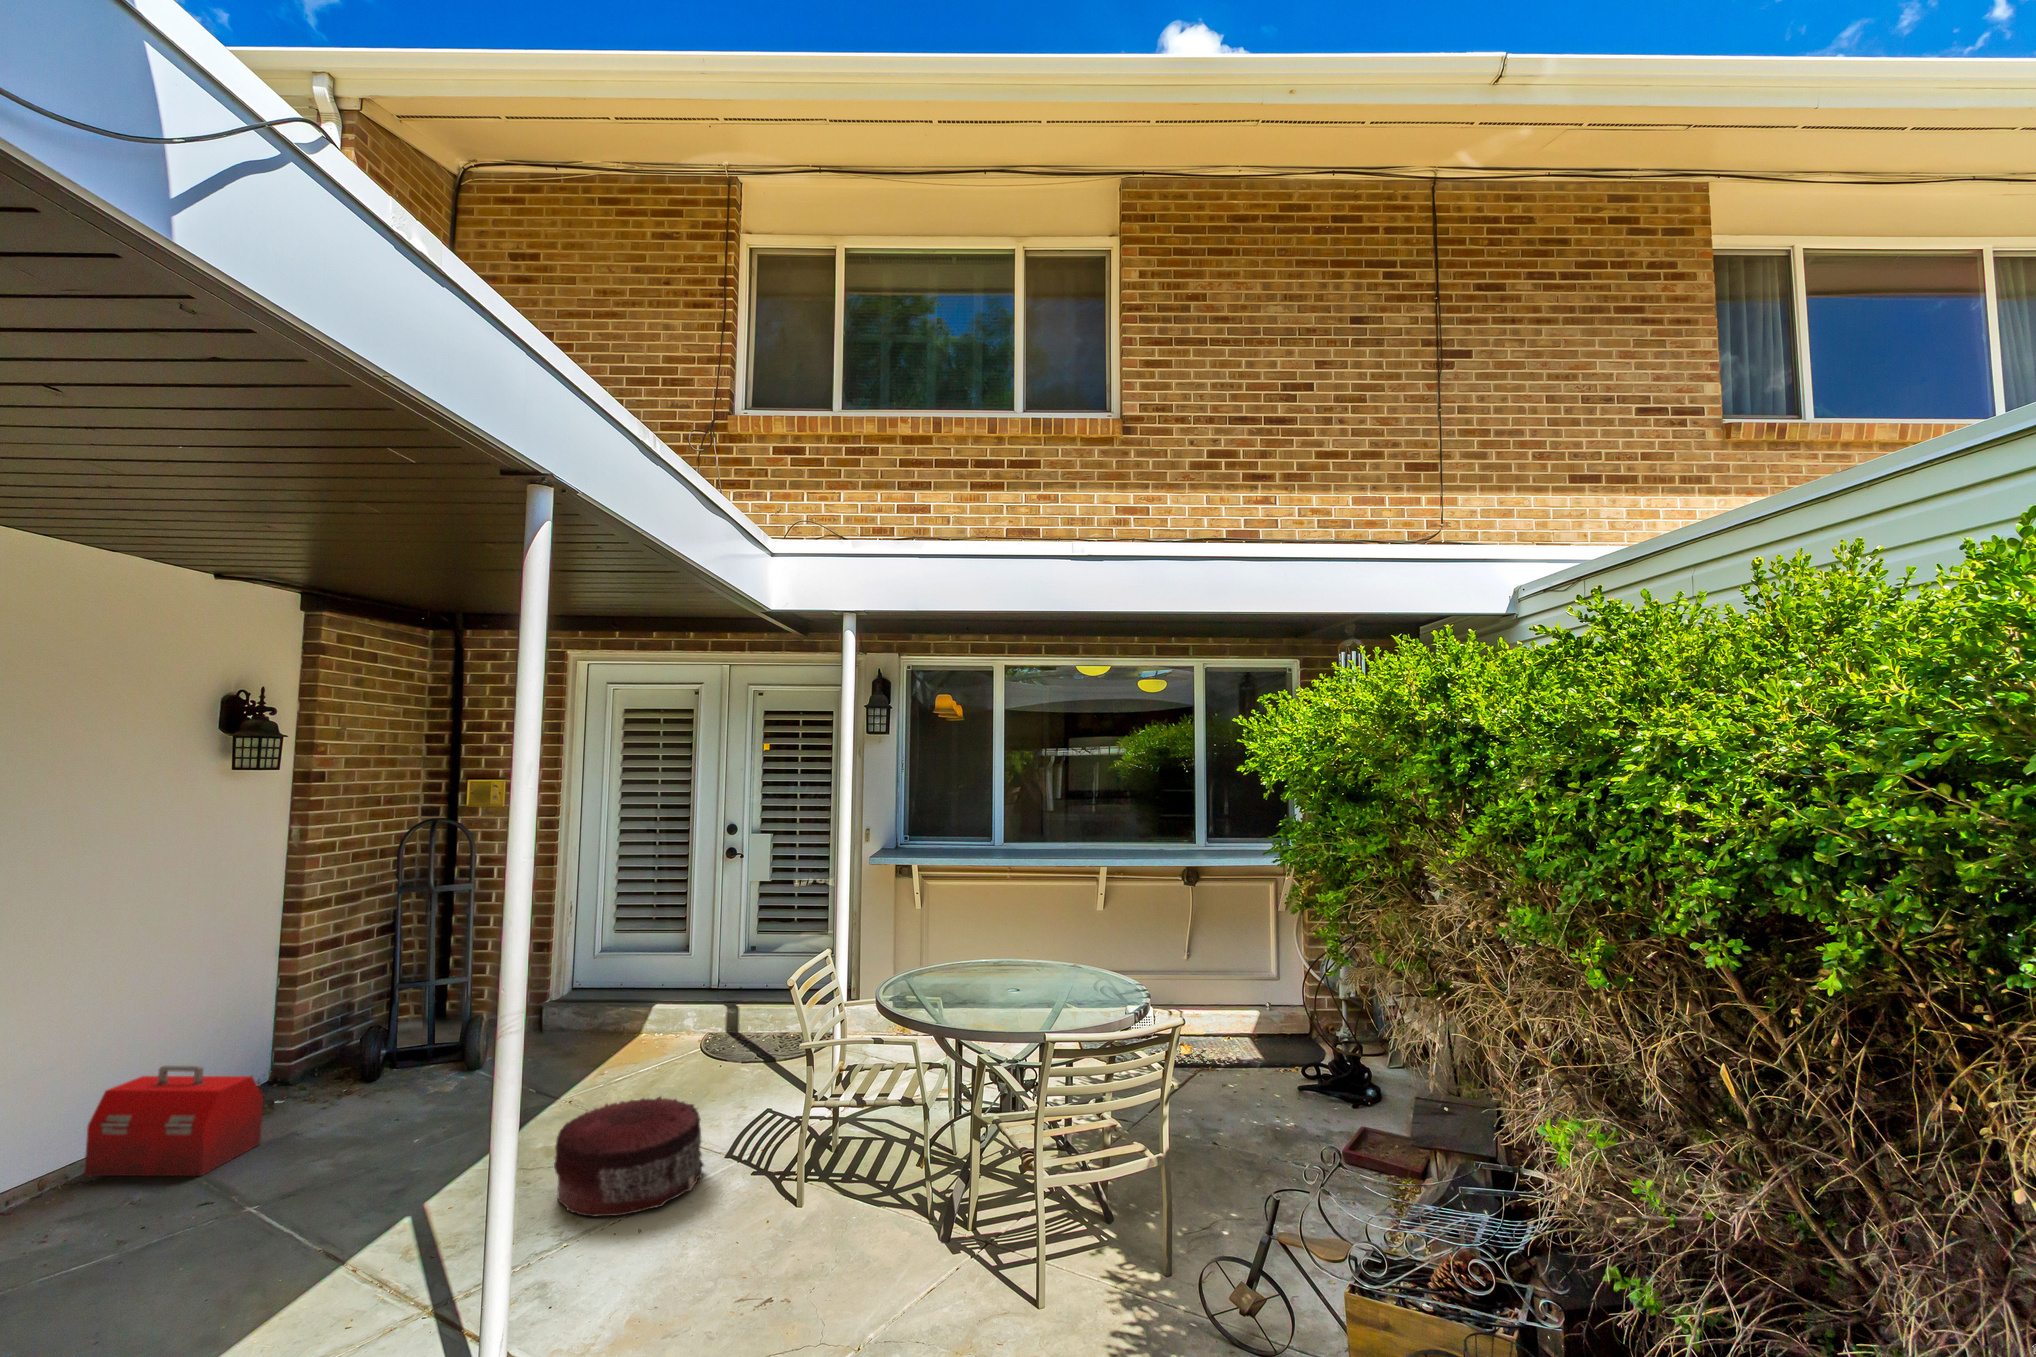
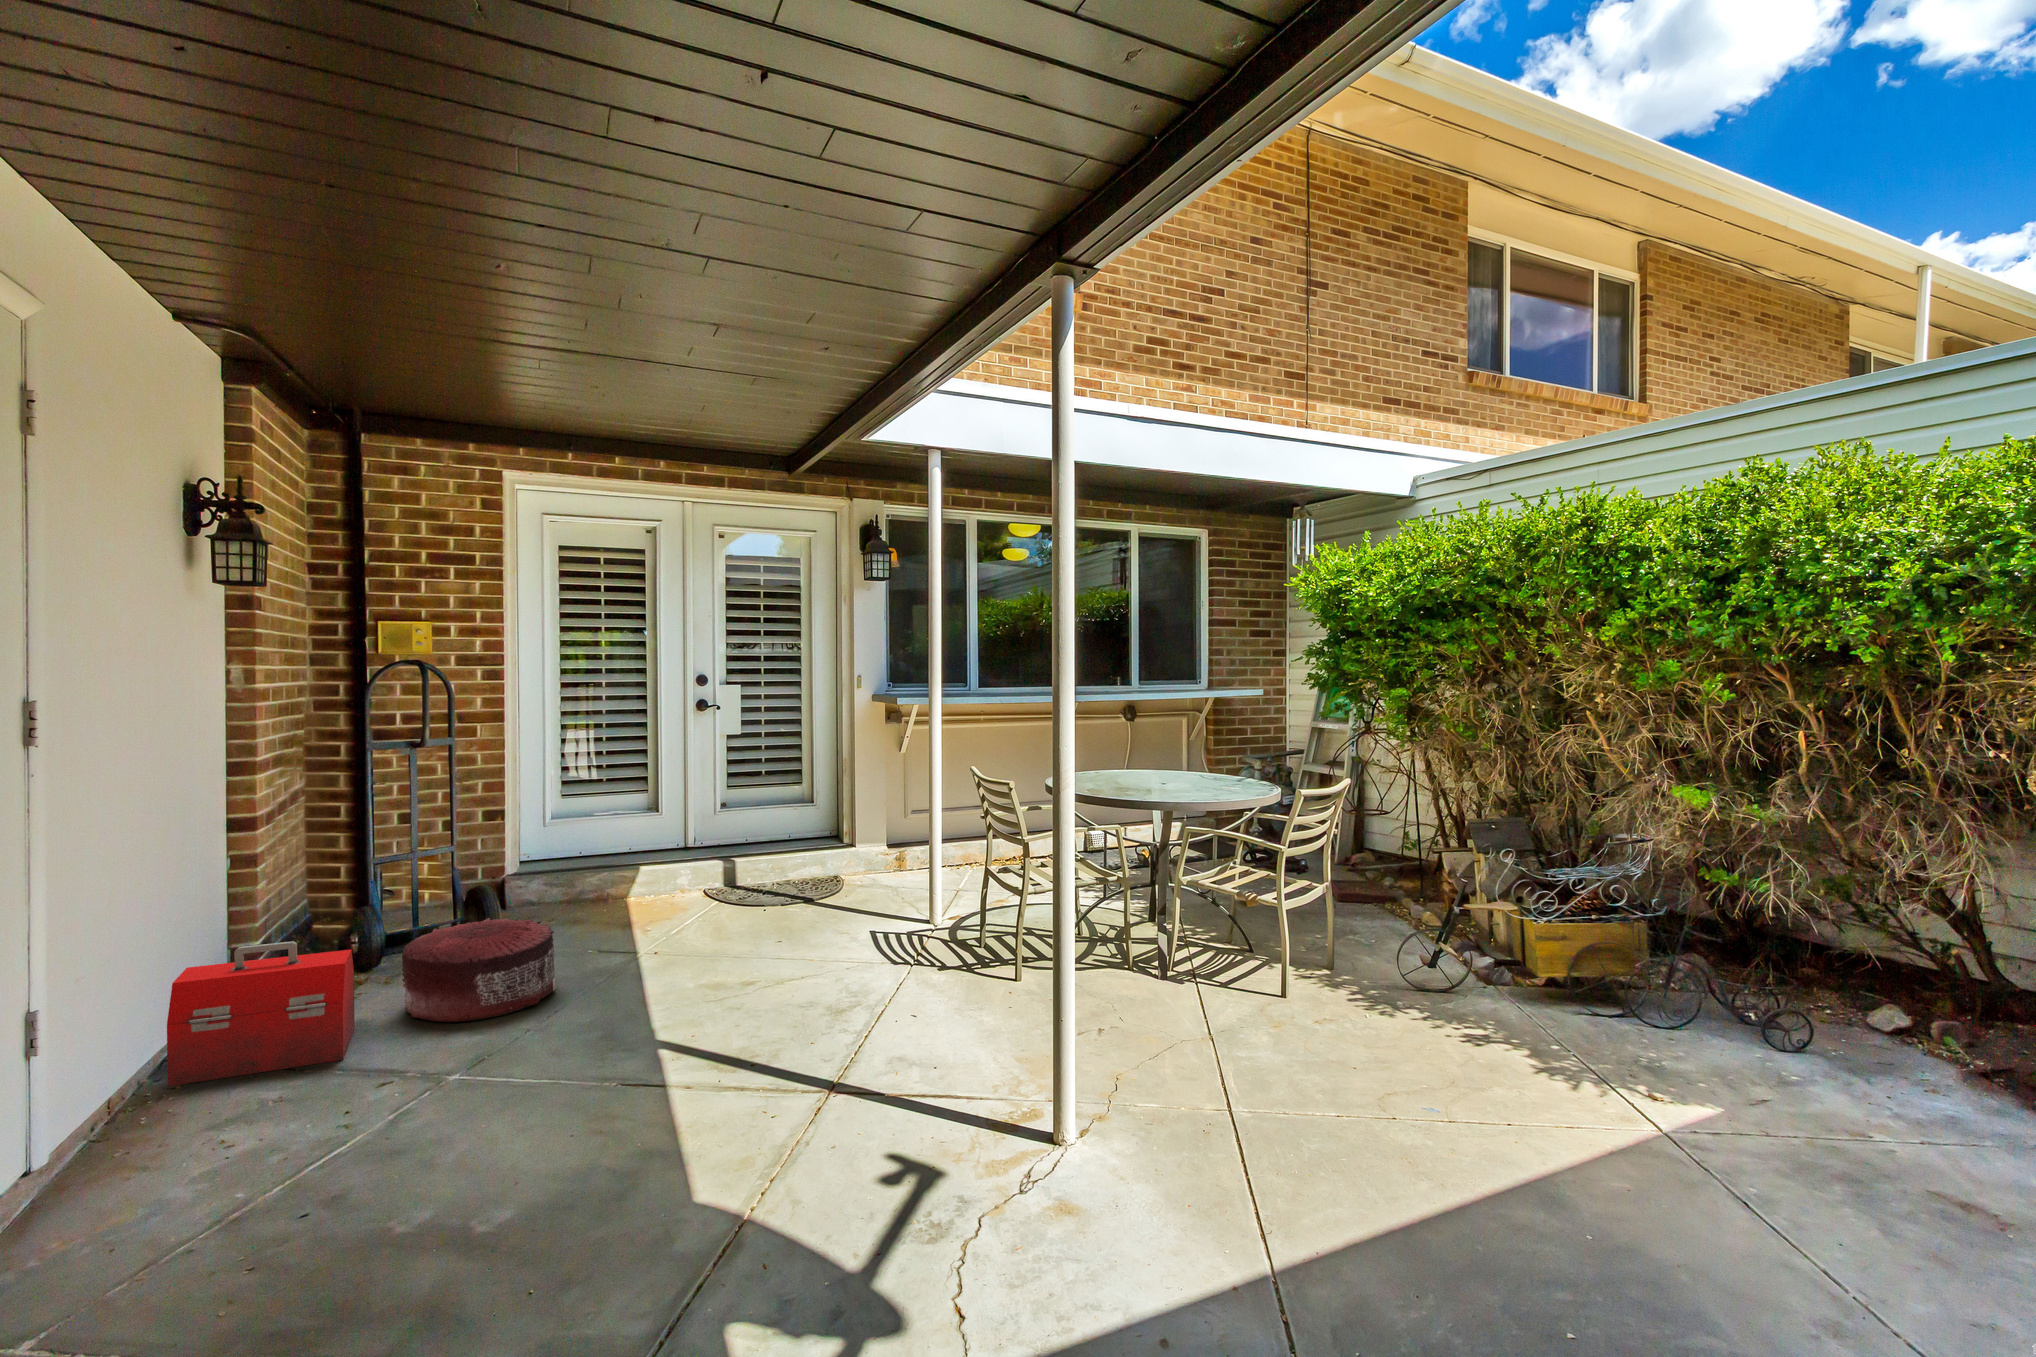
pouf: present [554,1096,704,1217] -> present [402,918,555,1022]

